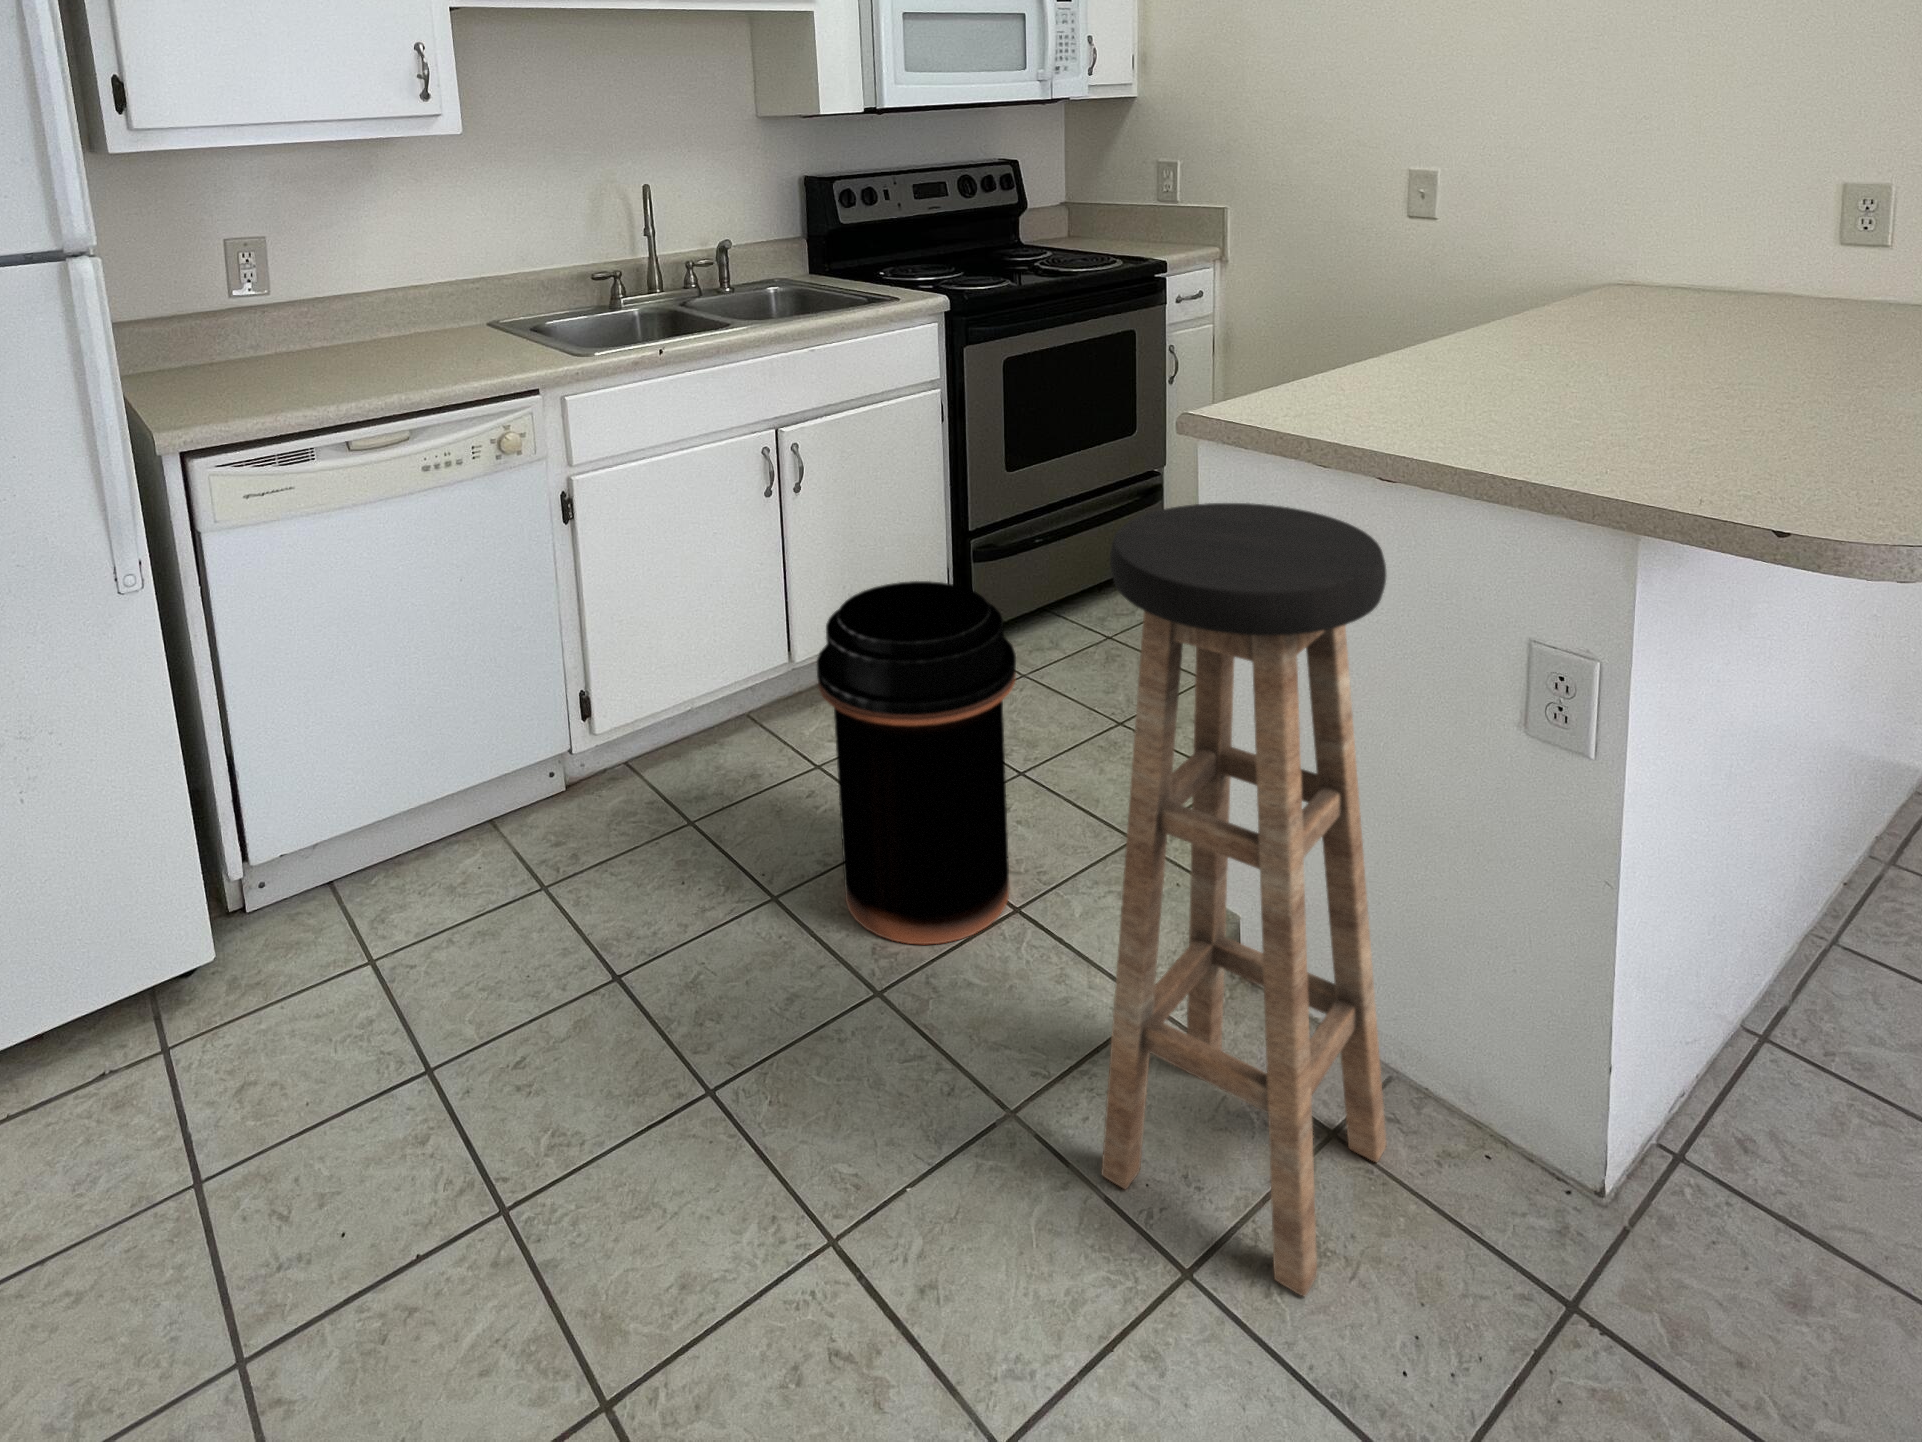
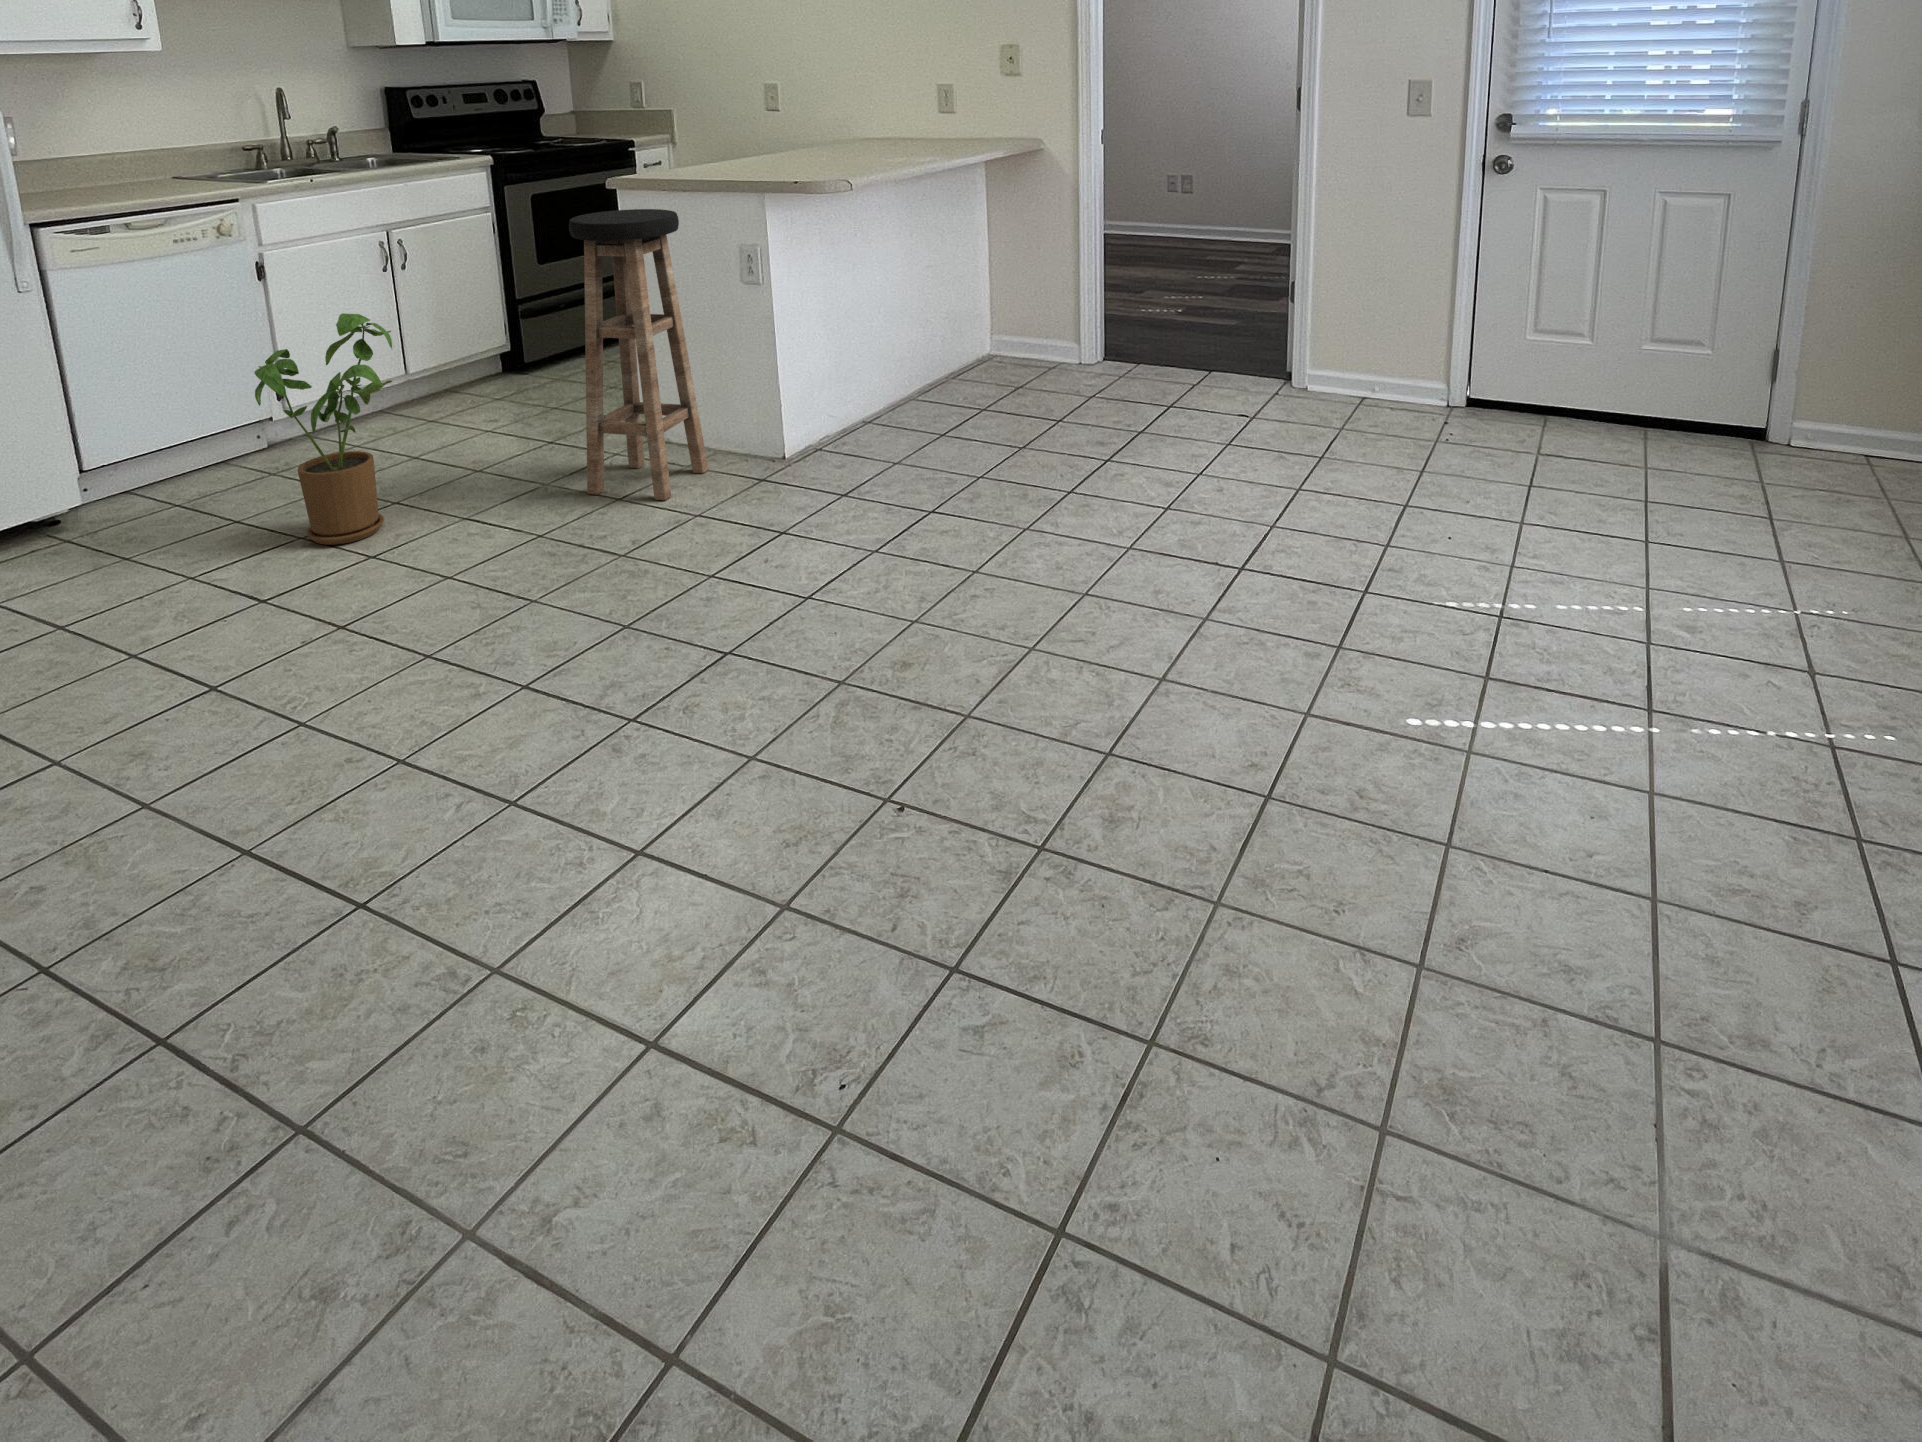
trash can: present [817,581,1016,944] -> none [431,290,547,462]
house plant: none [440,703,721,1236] -> present [254,313,392,545]

